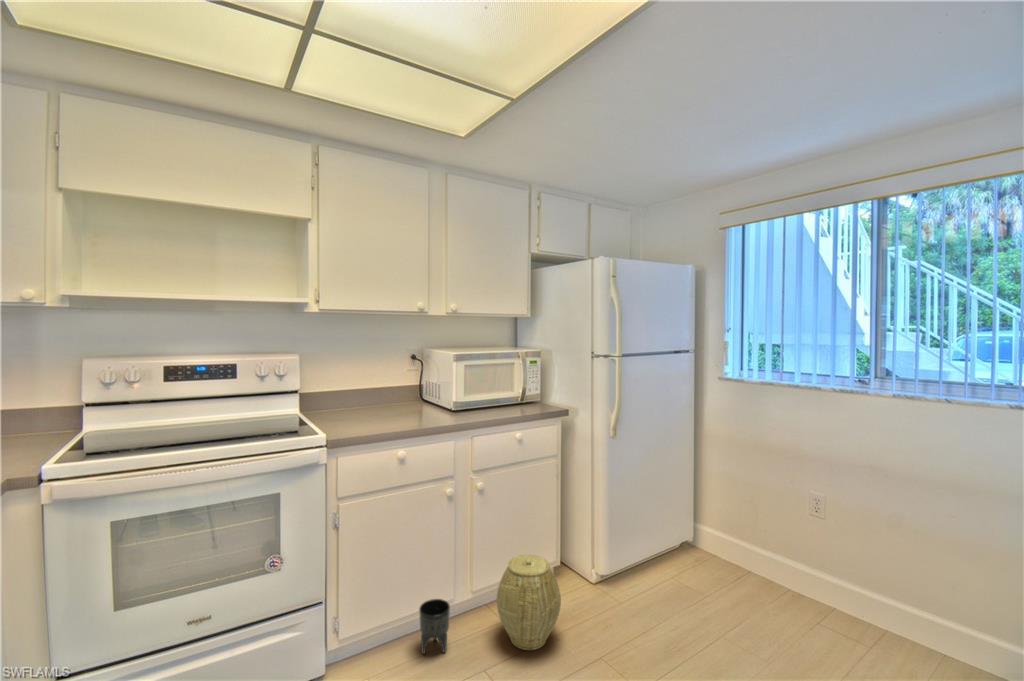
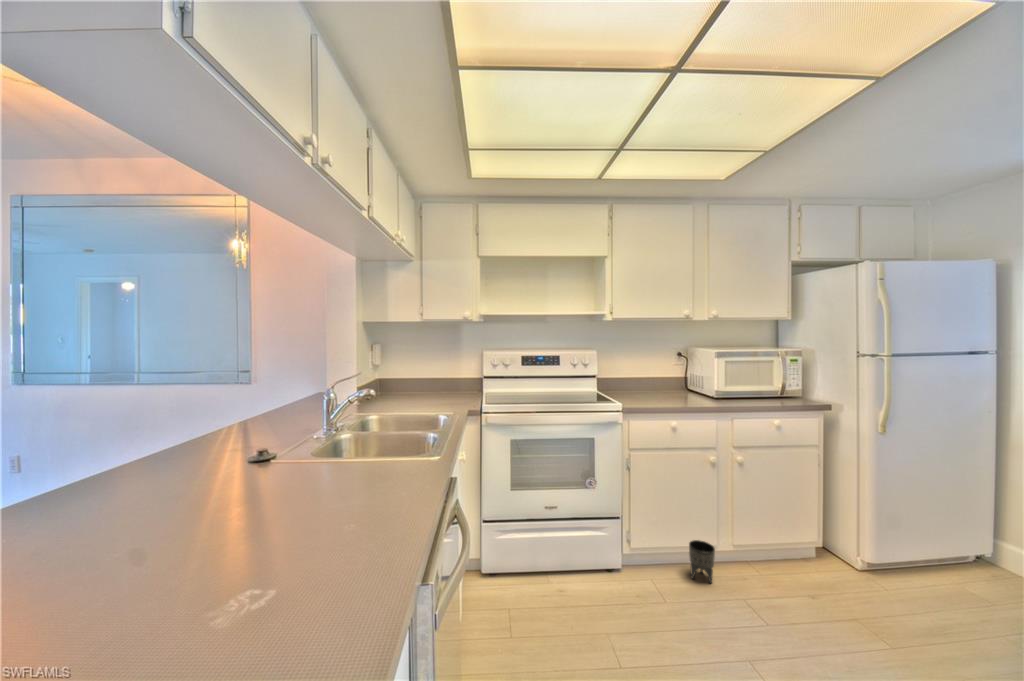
woven basket: present [497,555,561,650] -> none [758,525,826,608]

